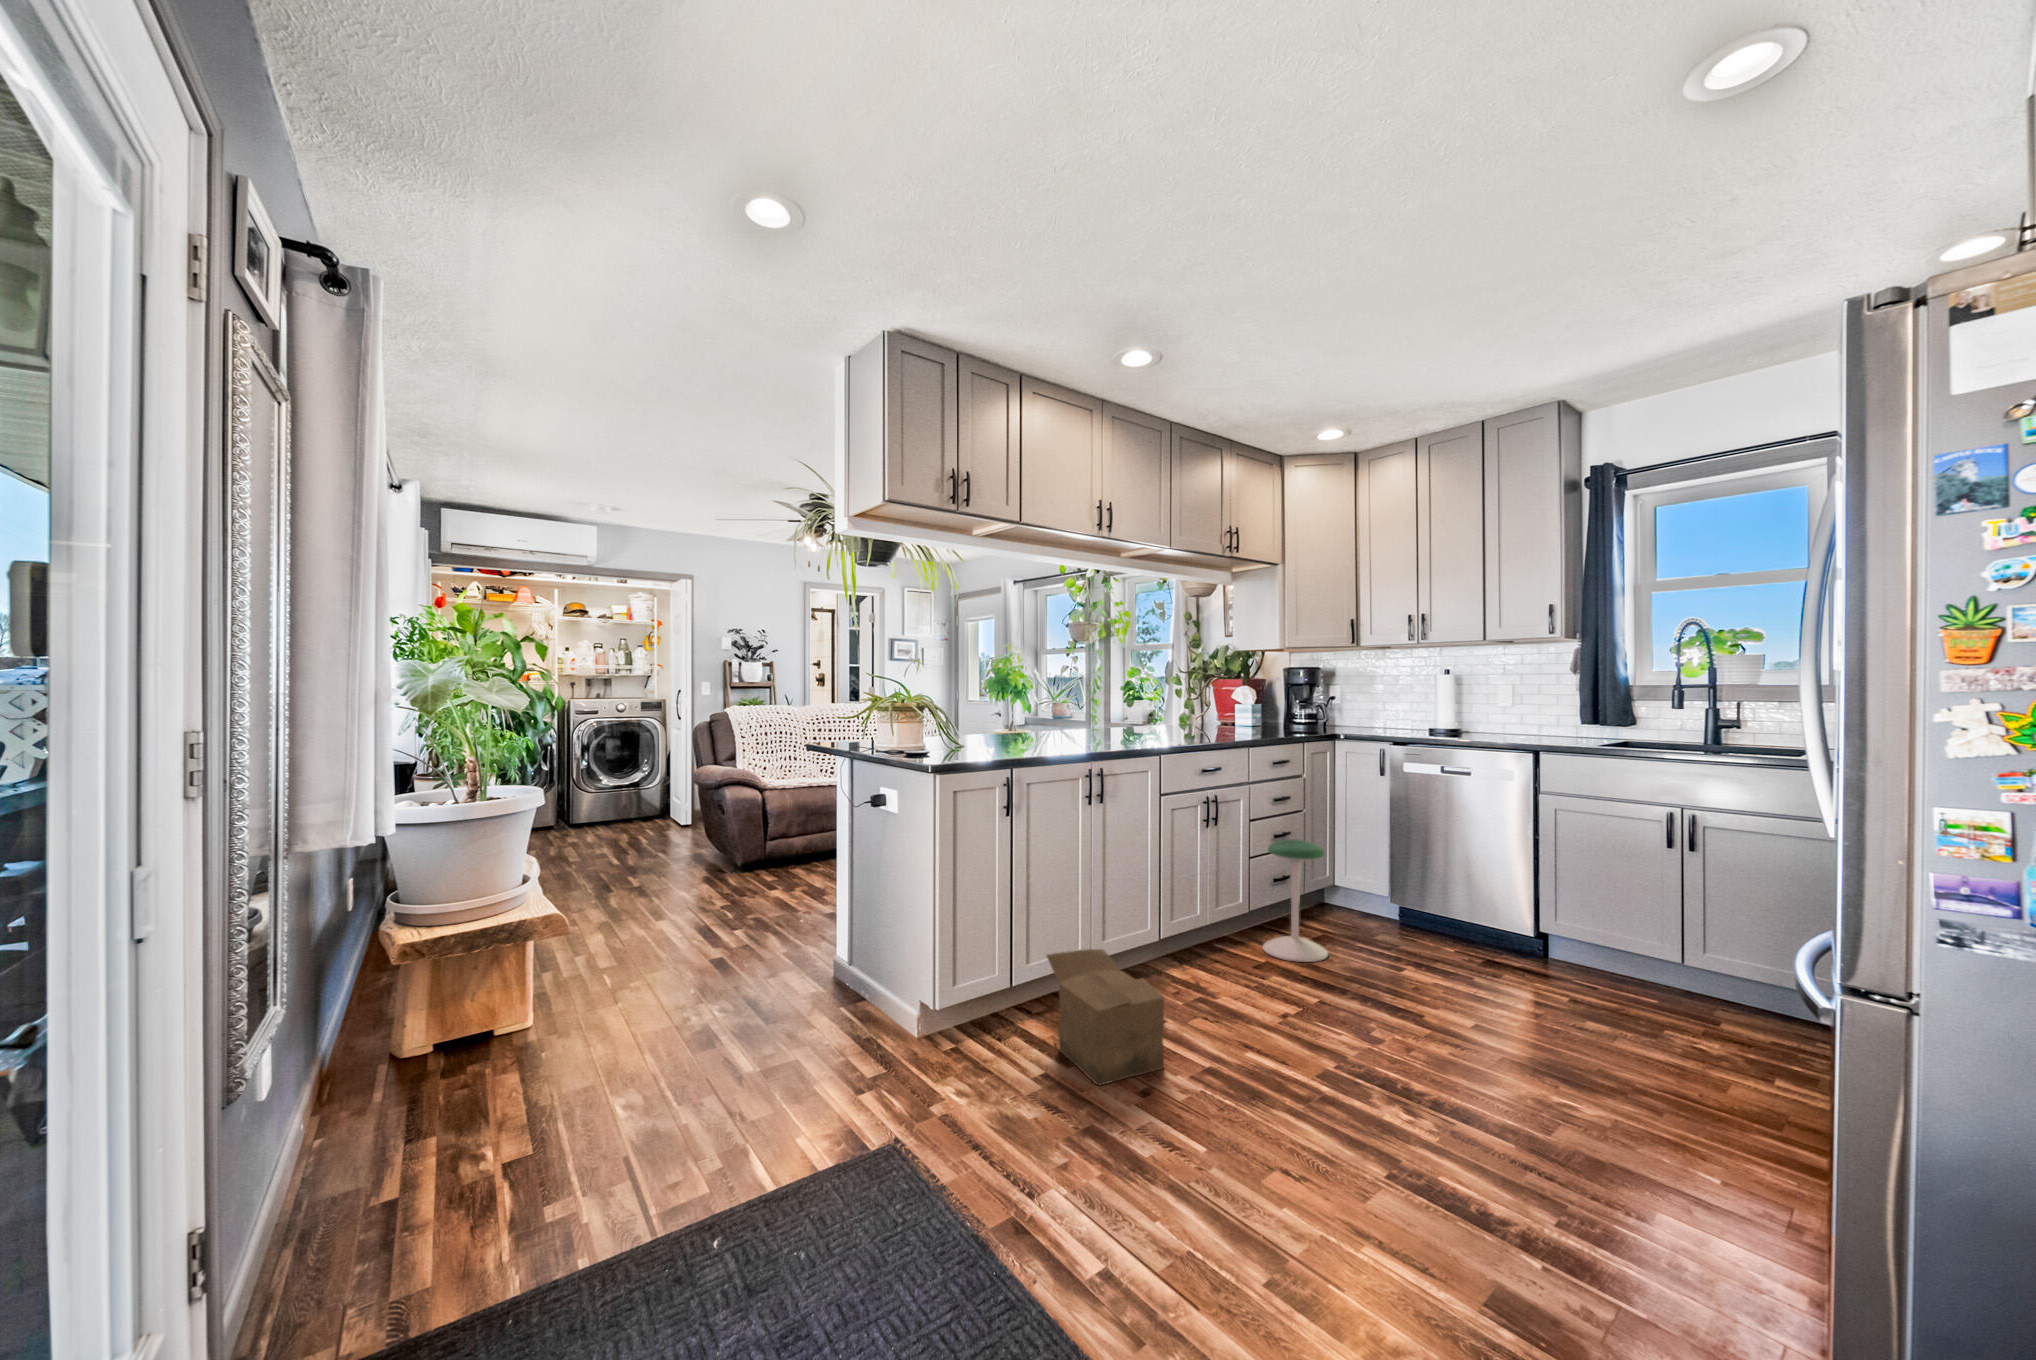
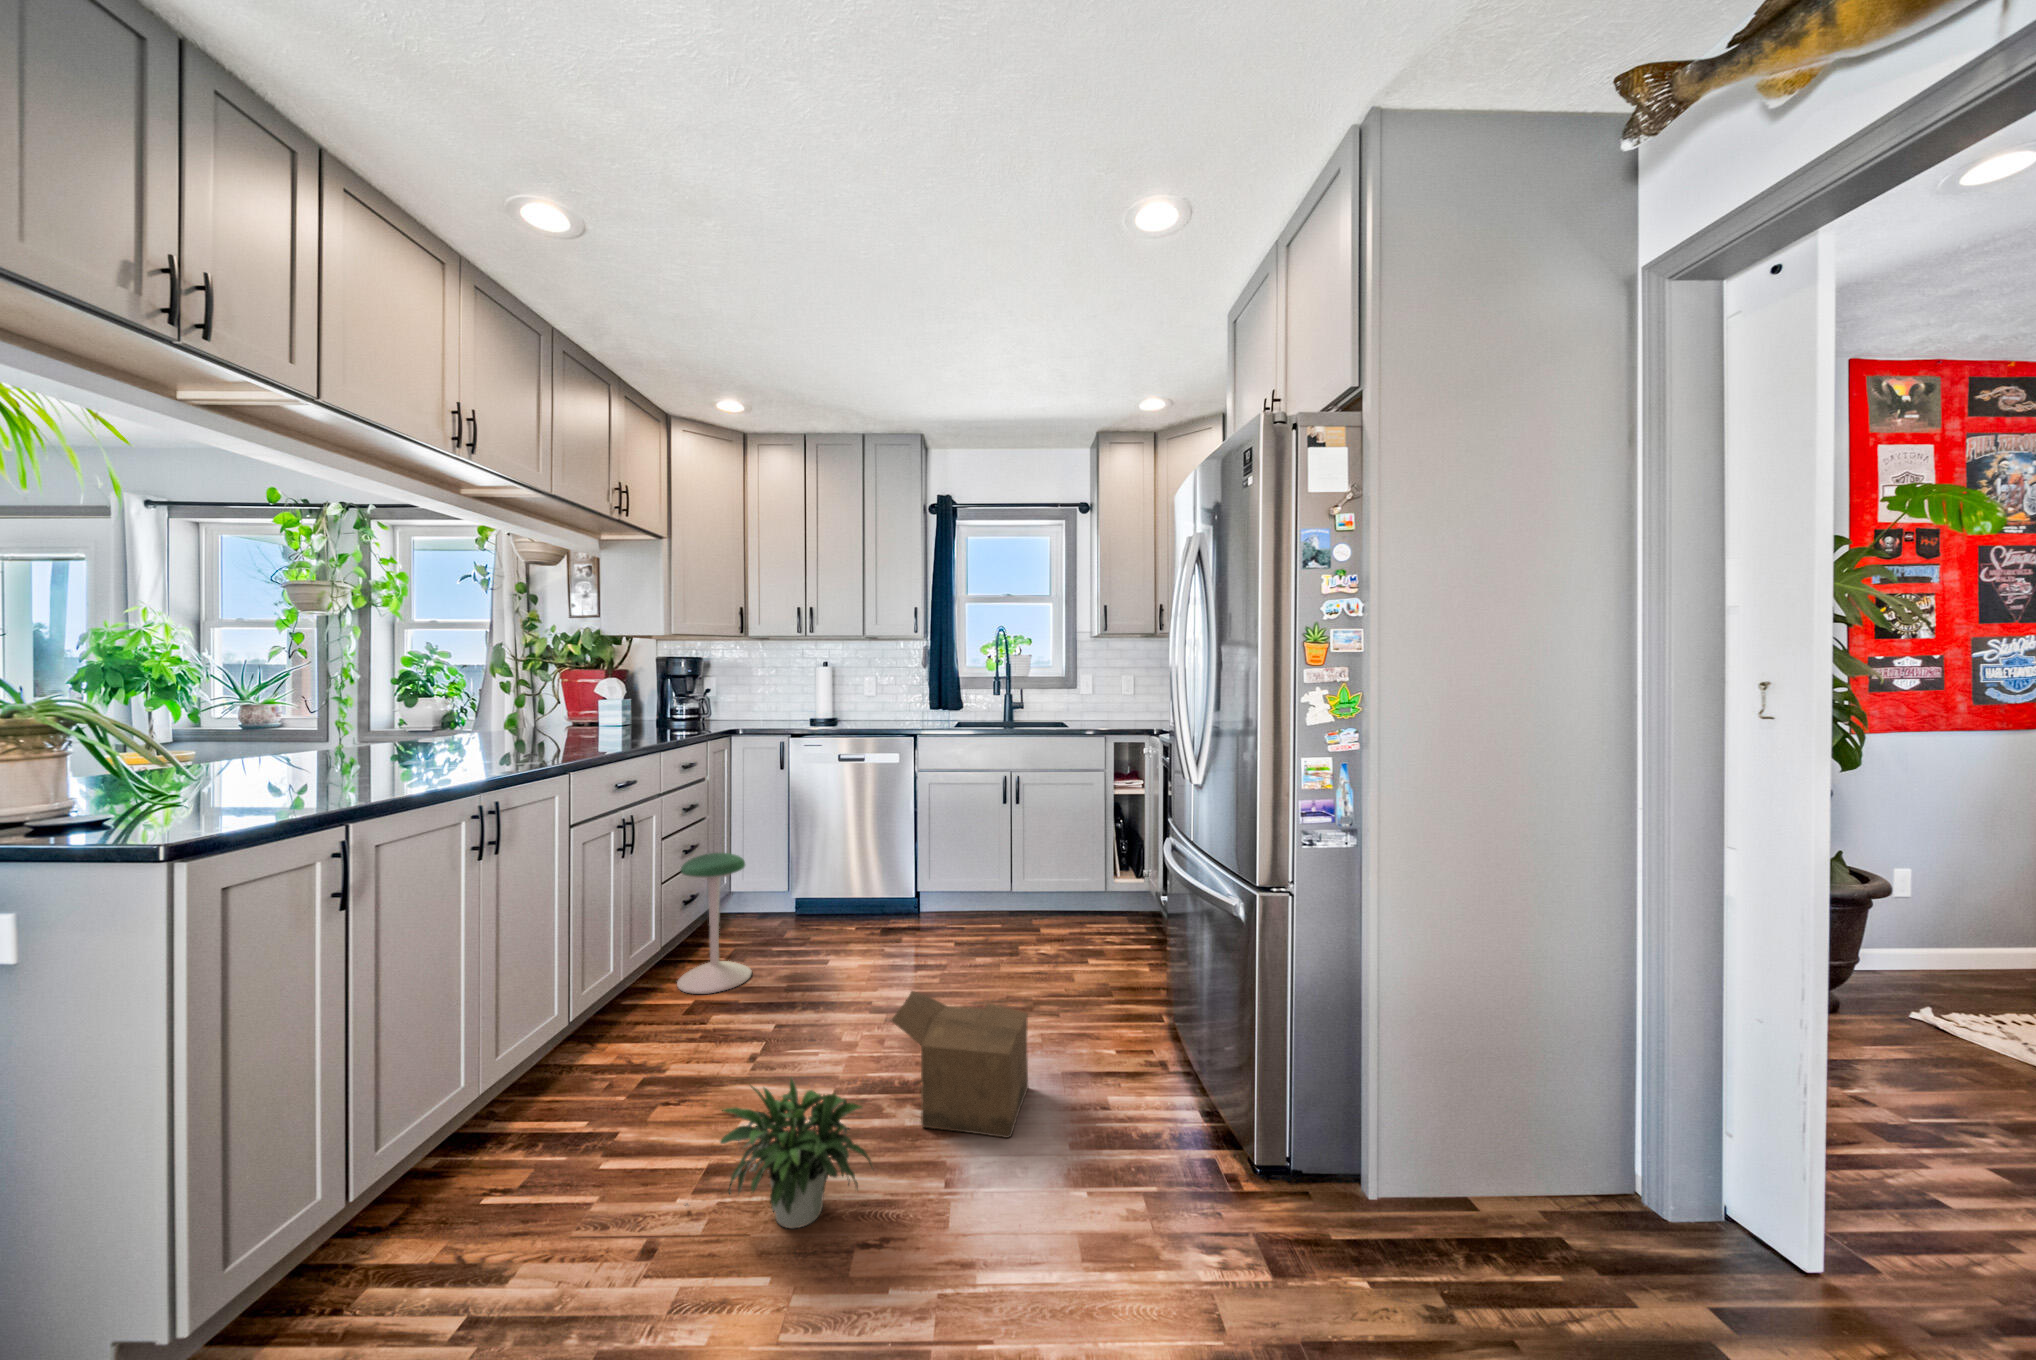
cardboard box: present [1047,949,1164,1086] -> present [892,991,1028,1138]
potted plant: none [1178,1004,1316,1137] -> present [685,1078,871,1228]

